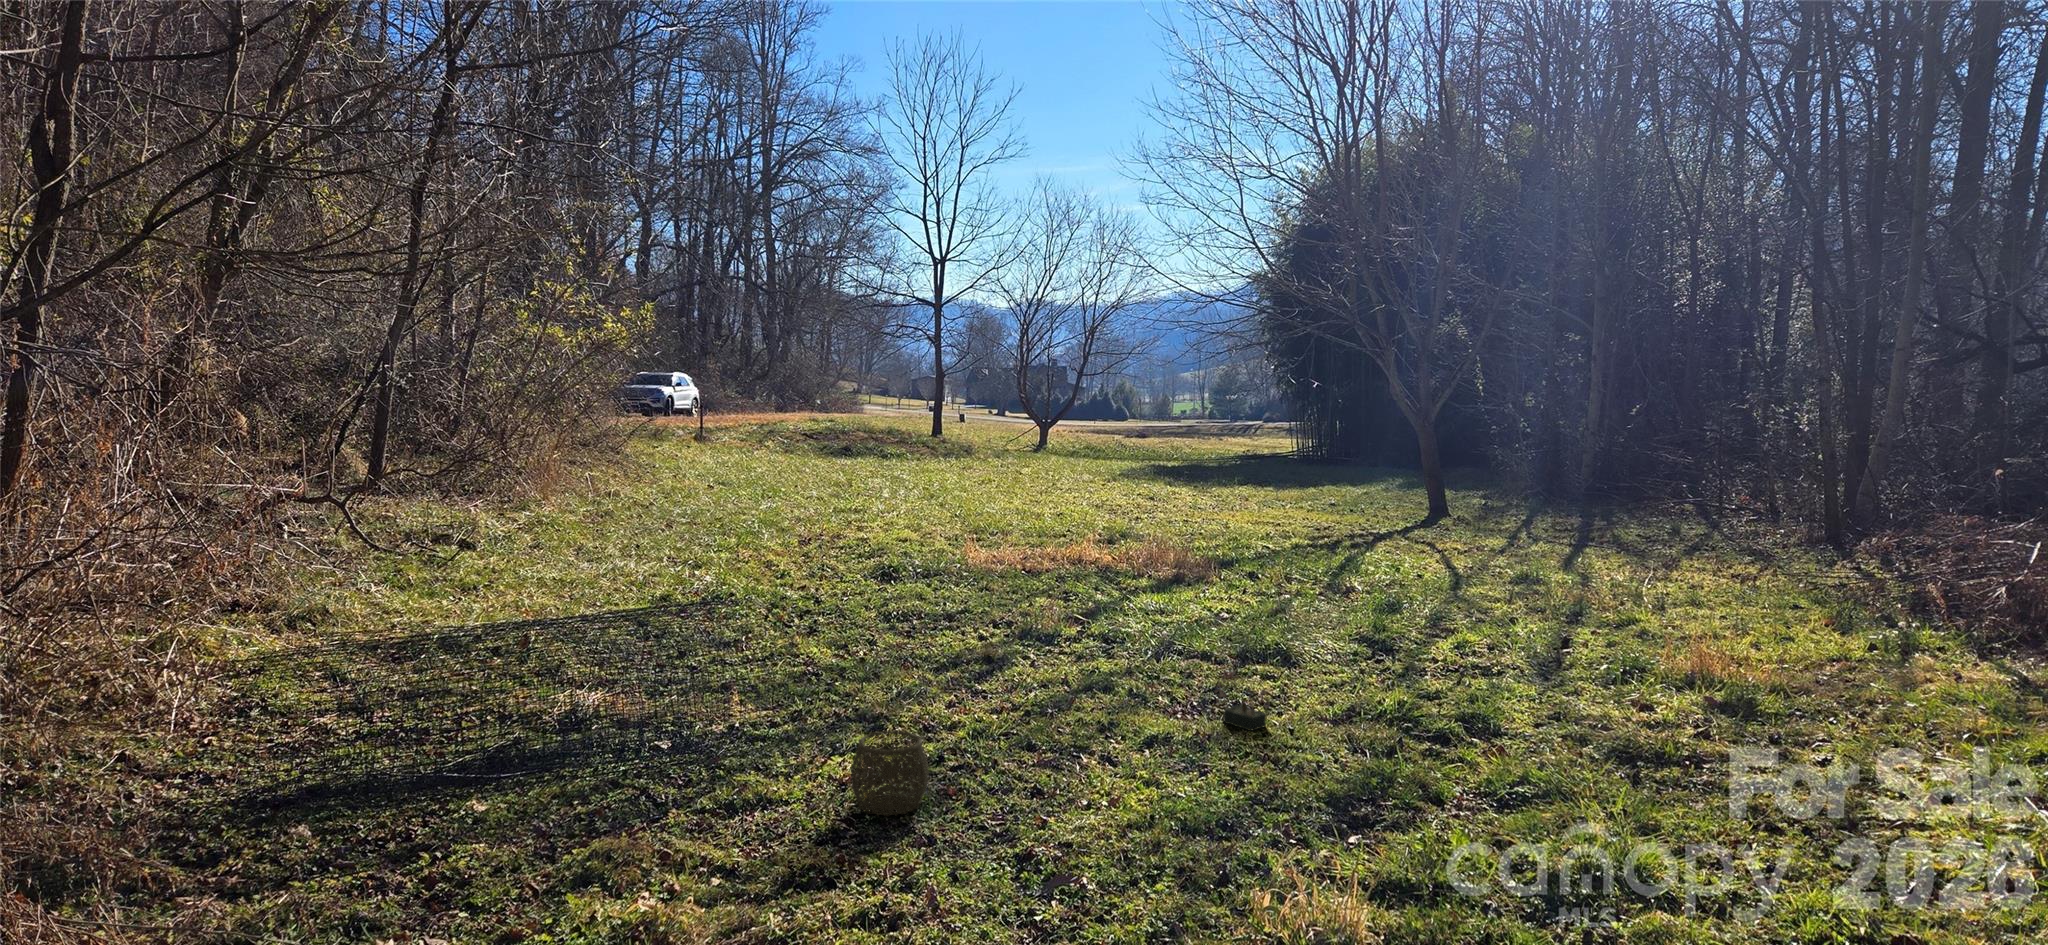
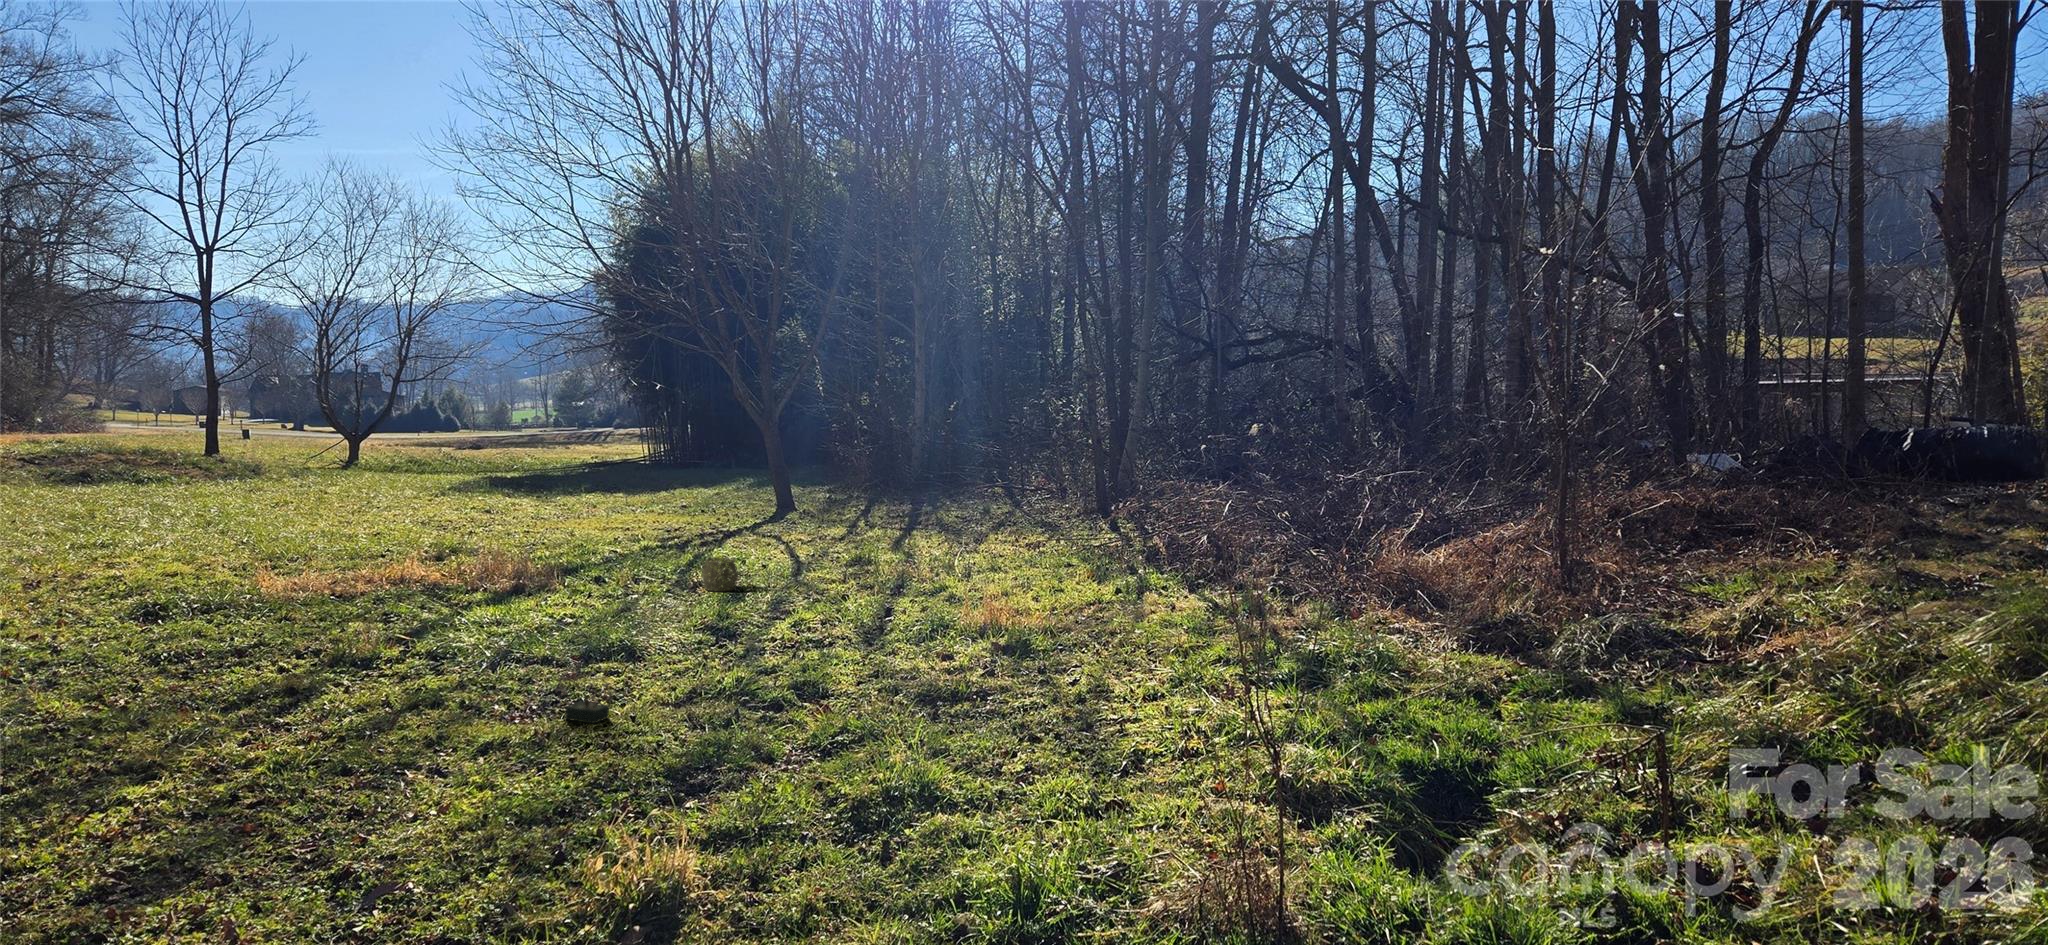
woven basket: present [850,730,929,816] -> present [702,558,738,592]

